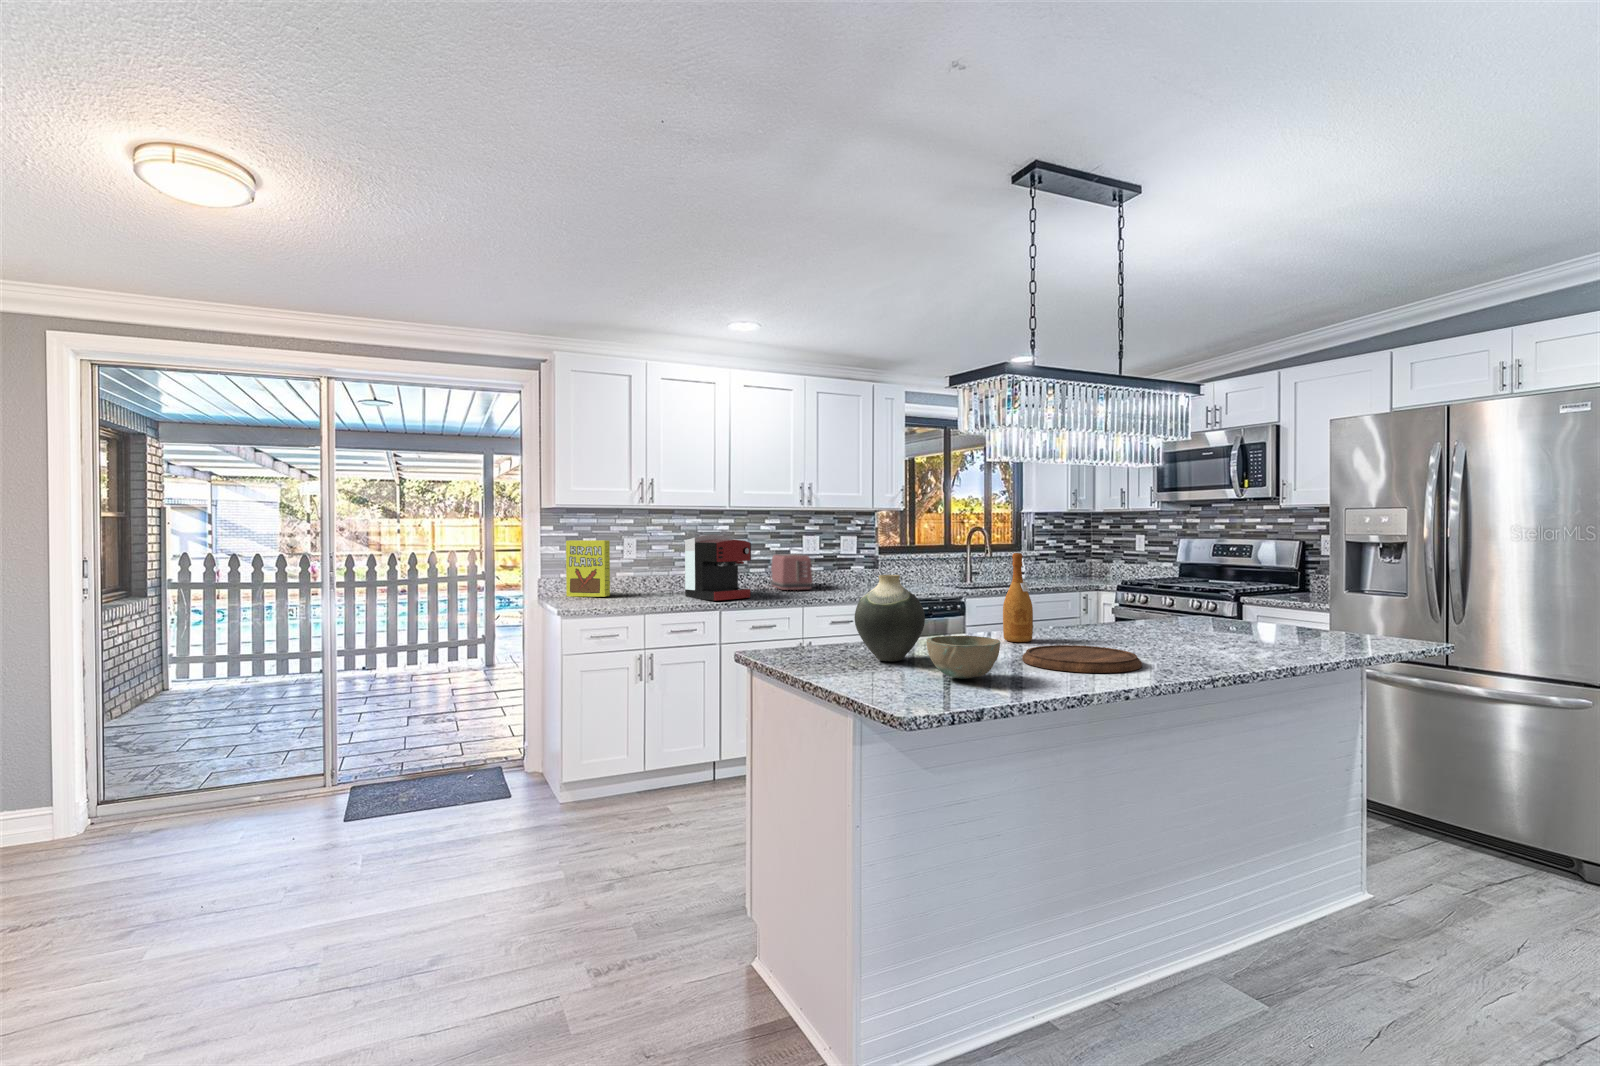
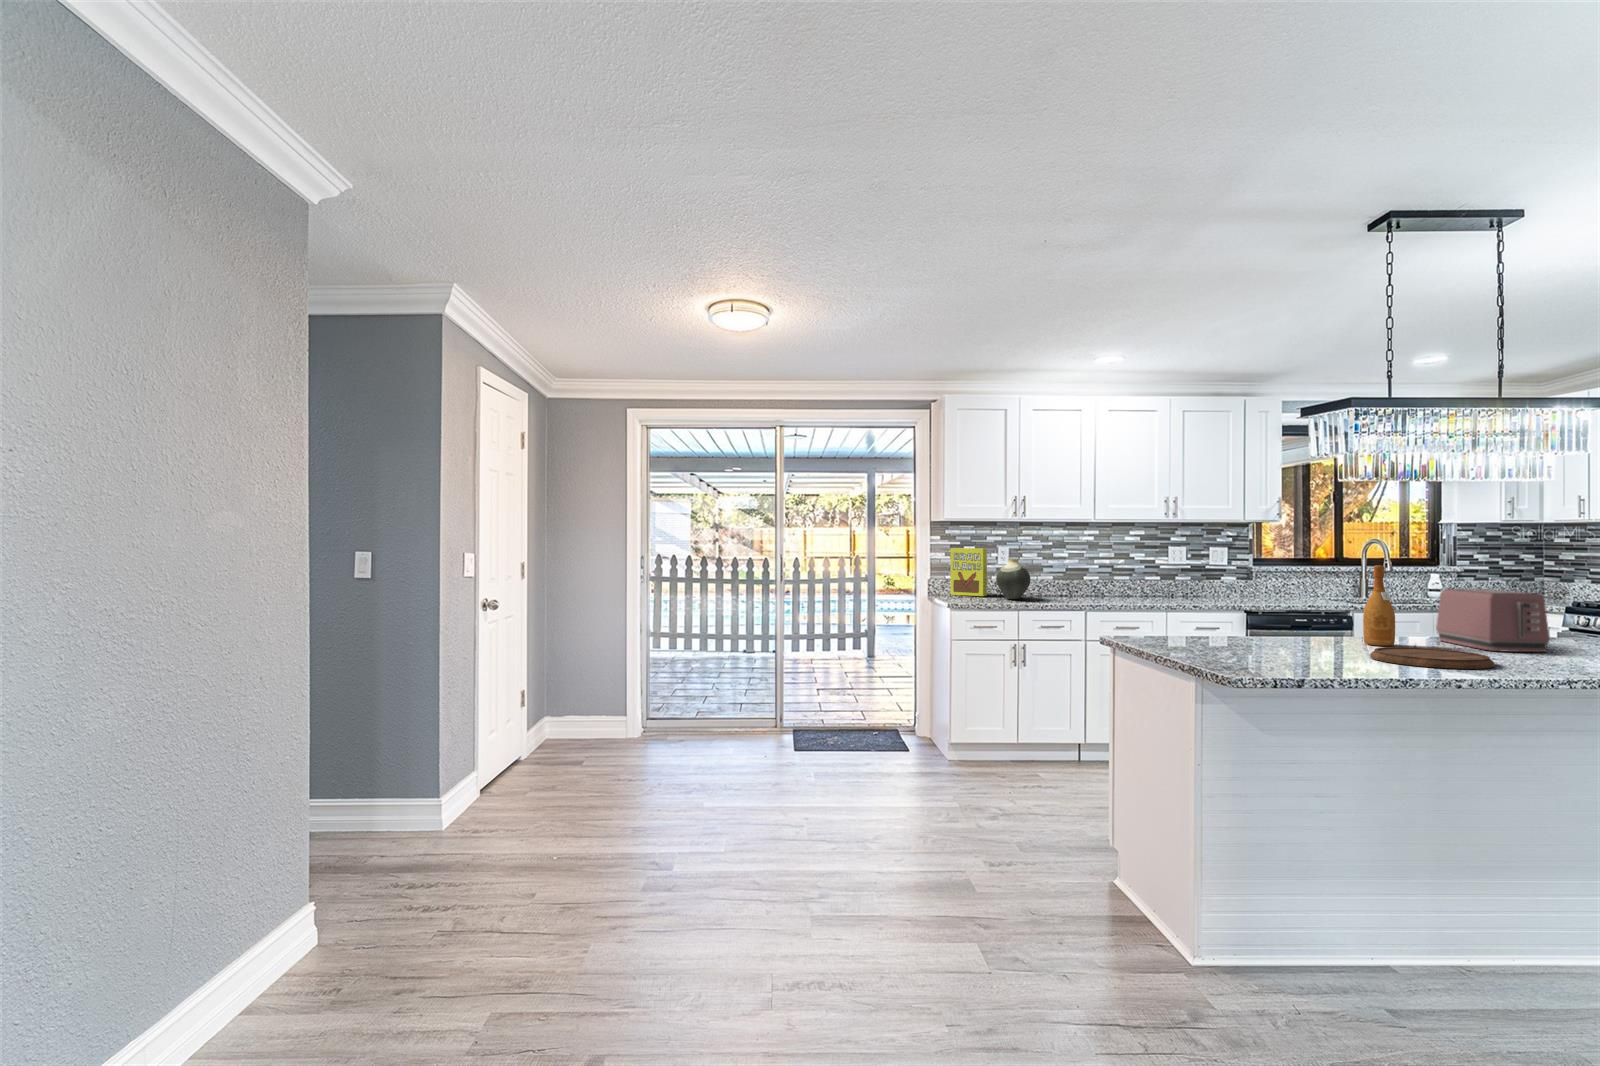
coffee maker: present [685,534,751,601] -> none [1053,544,1116,603]
toaster: present [771,554,812,590] -> present [1436,589,1550,652]
vase: present [855,575,925,661] -> present [996,559,1030,599]
bowl: present [927,636,1000,679] -> none [1270,629,1337,663]

